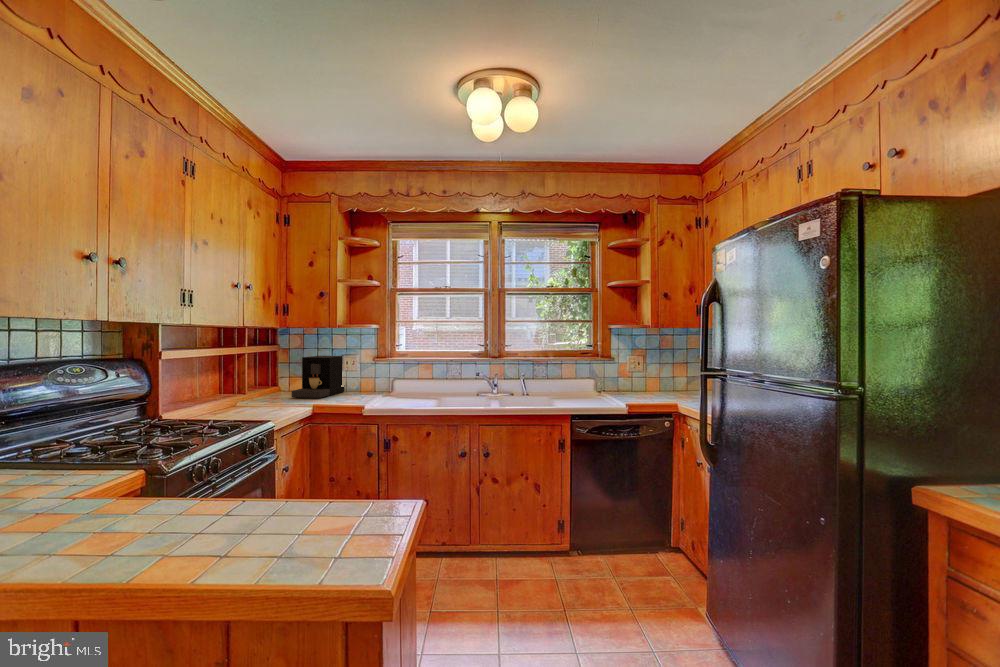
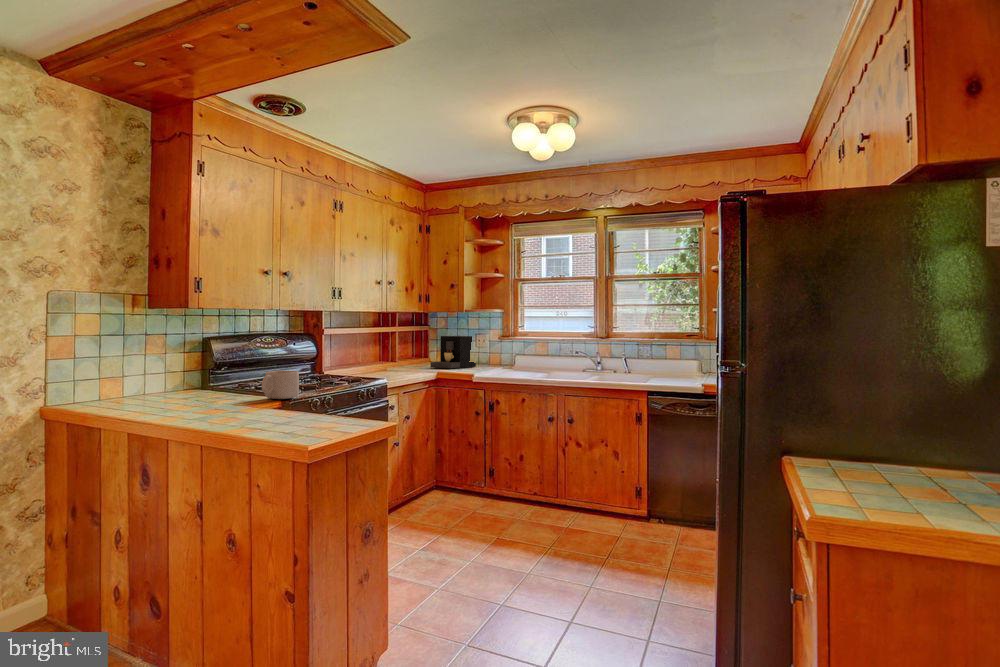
mug: none [99,466,175,532] -> present [262,371,299,399]

